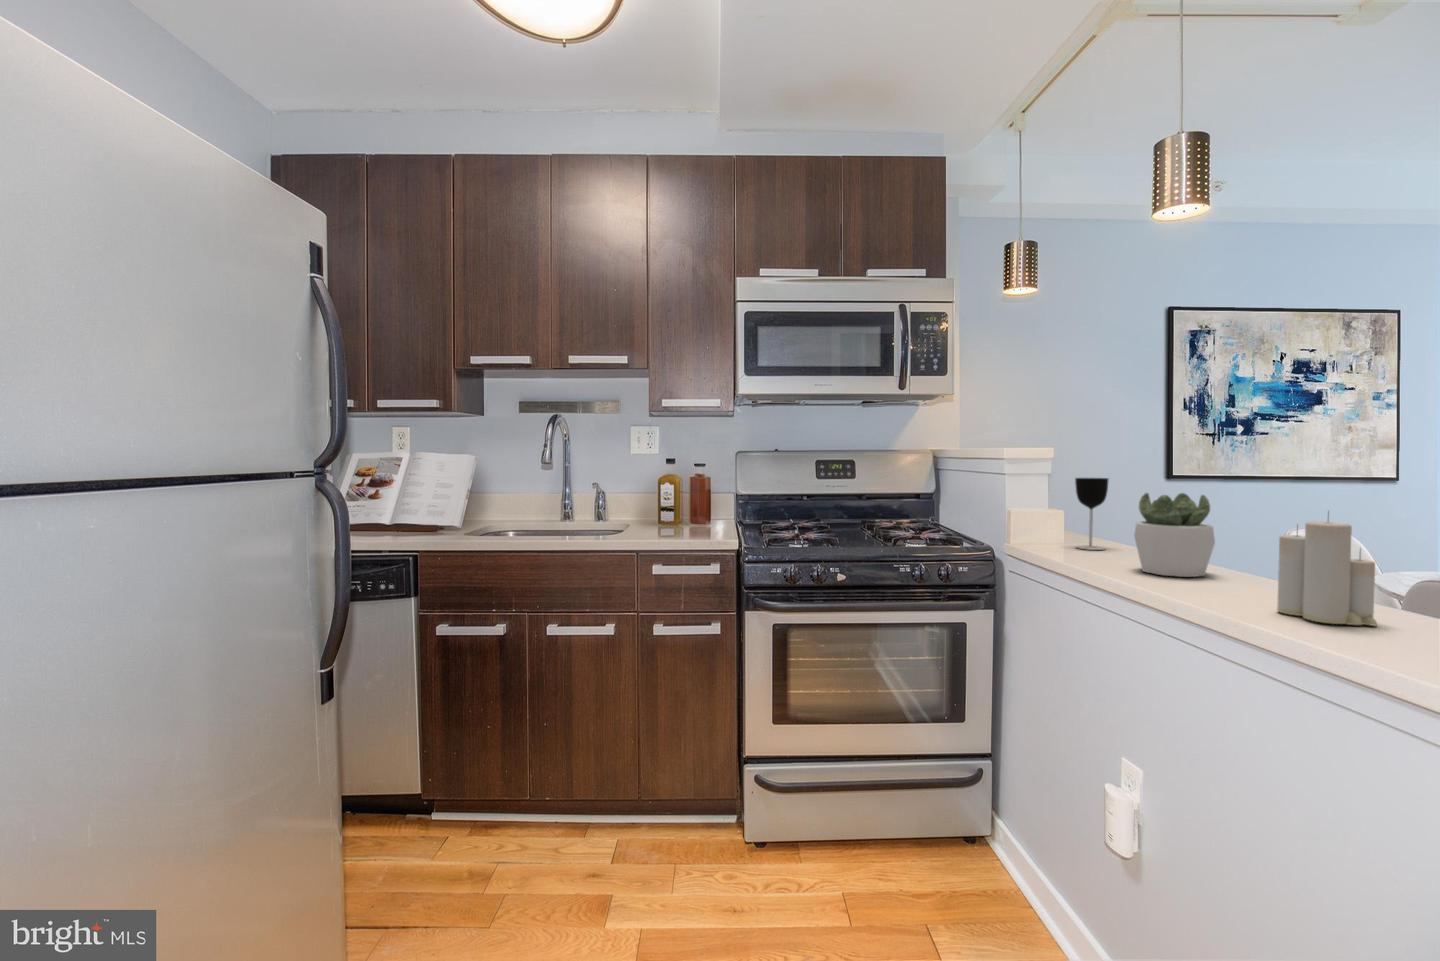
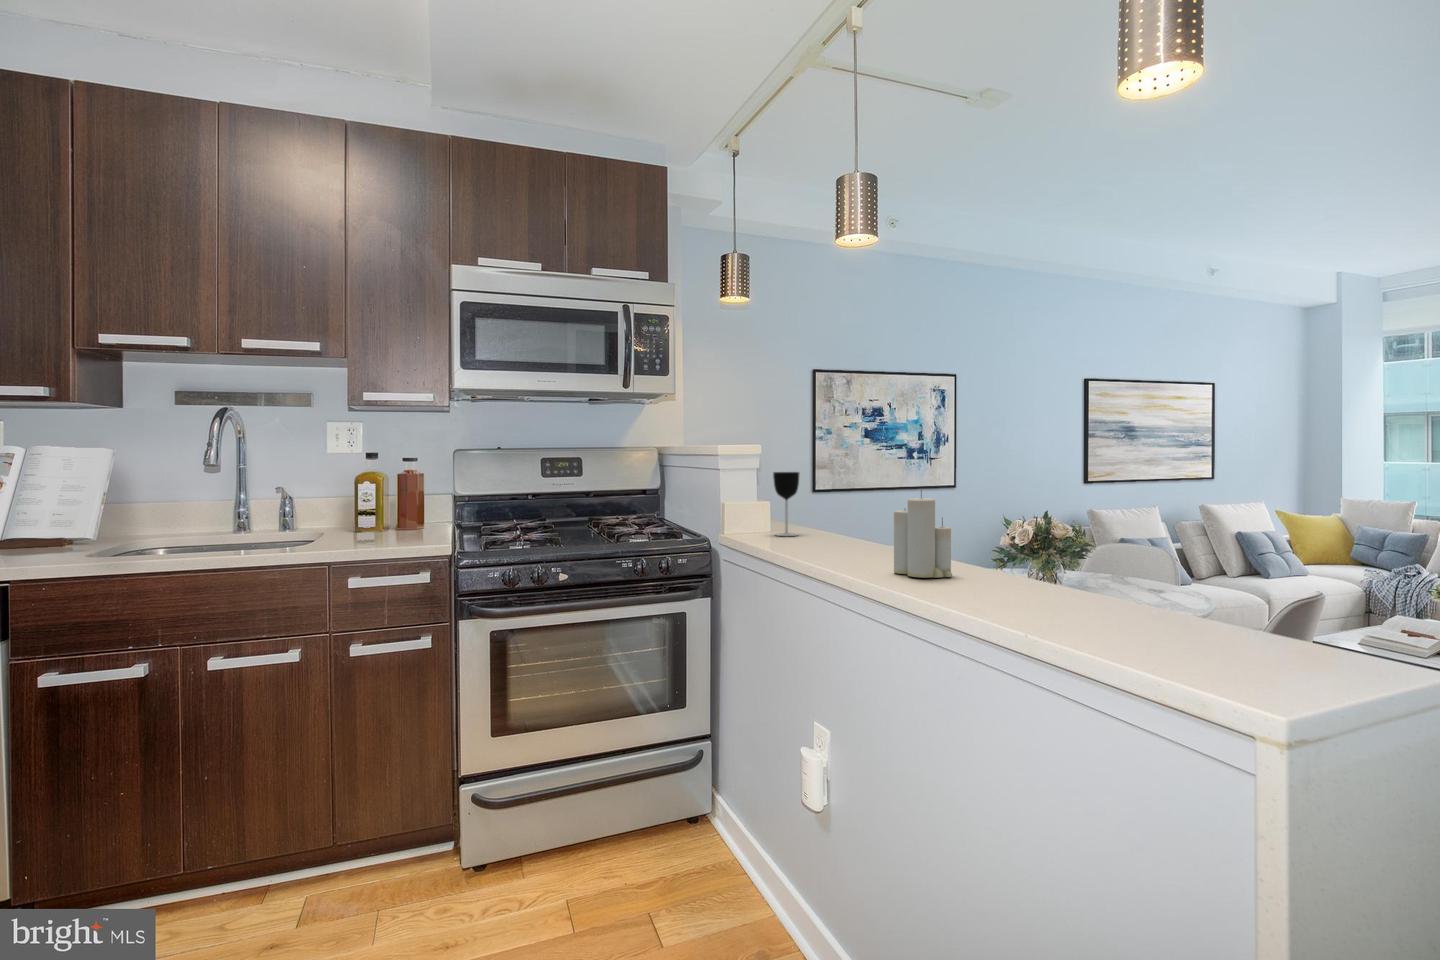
succulent plant: present [1134,493,1215,577] -> none [809,482,866,553]

